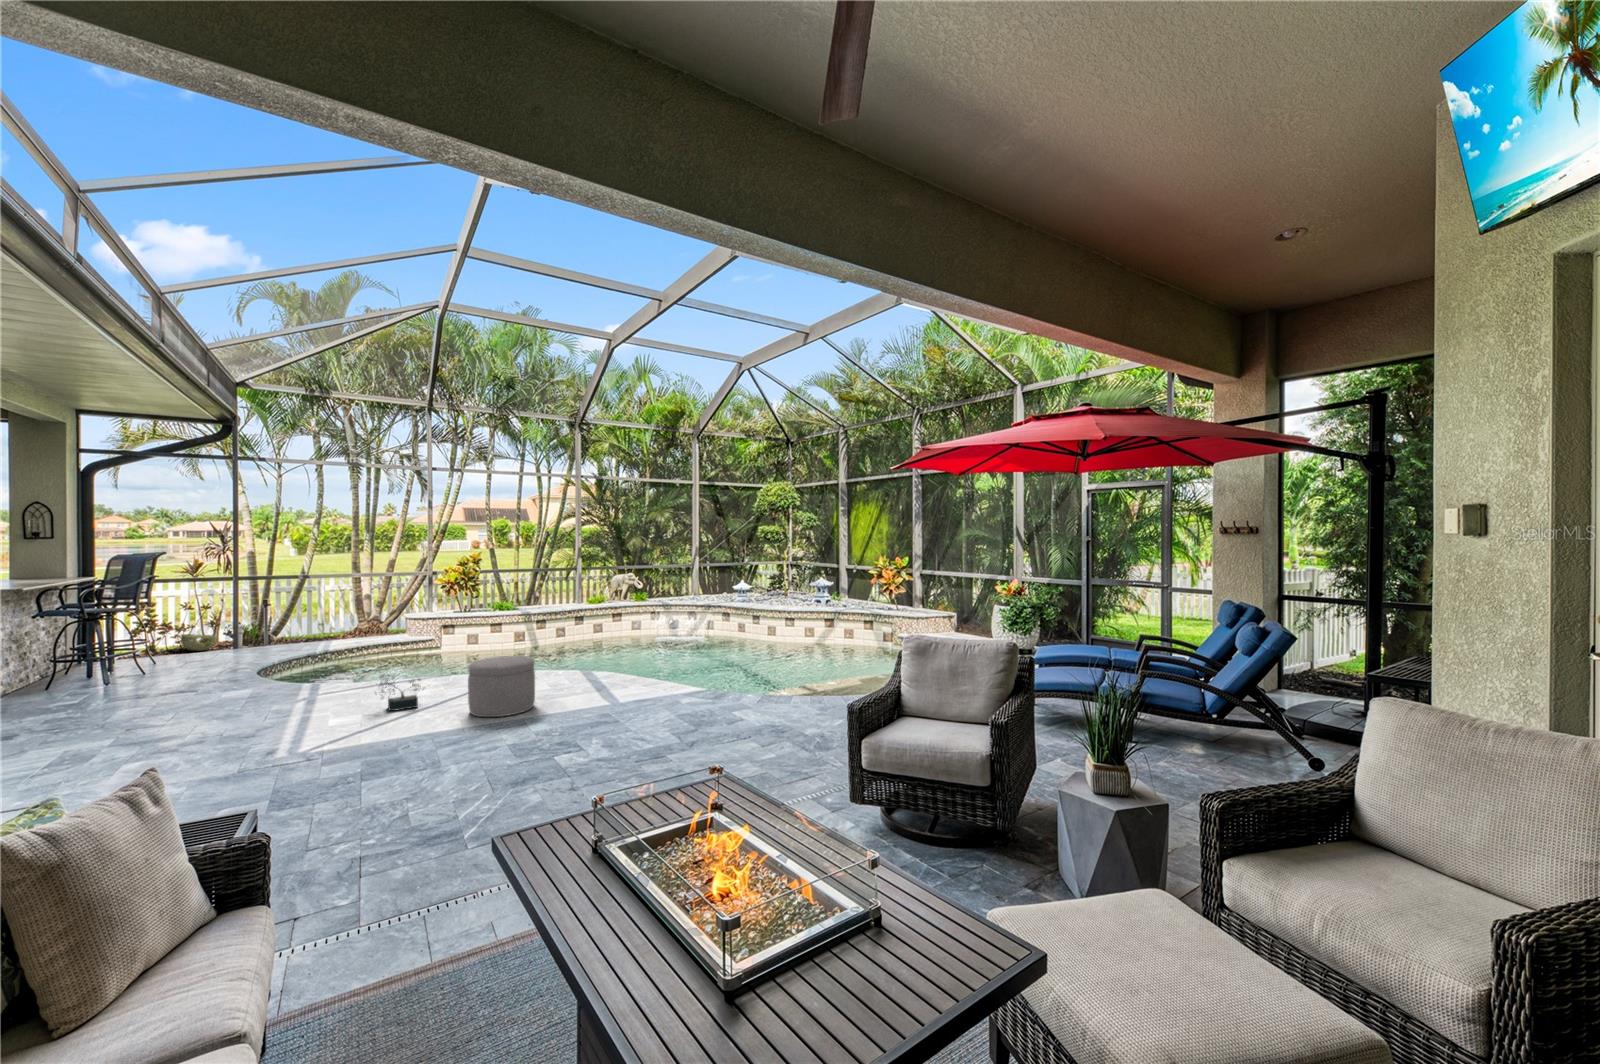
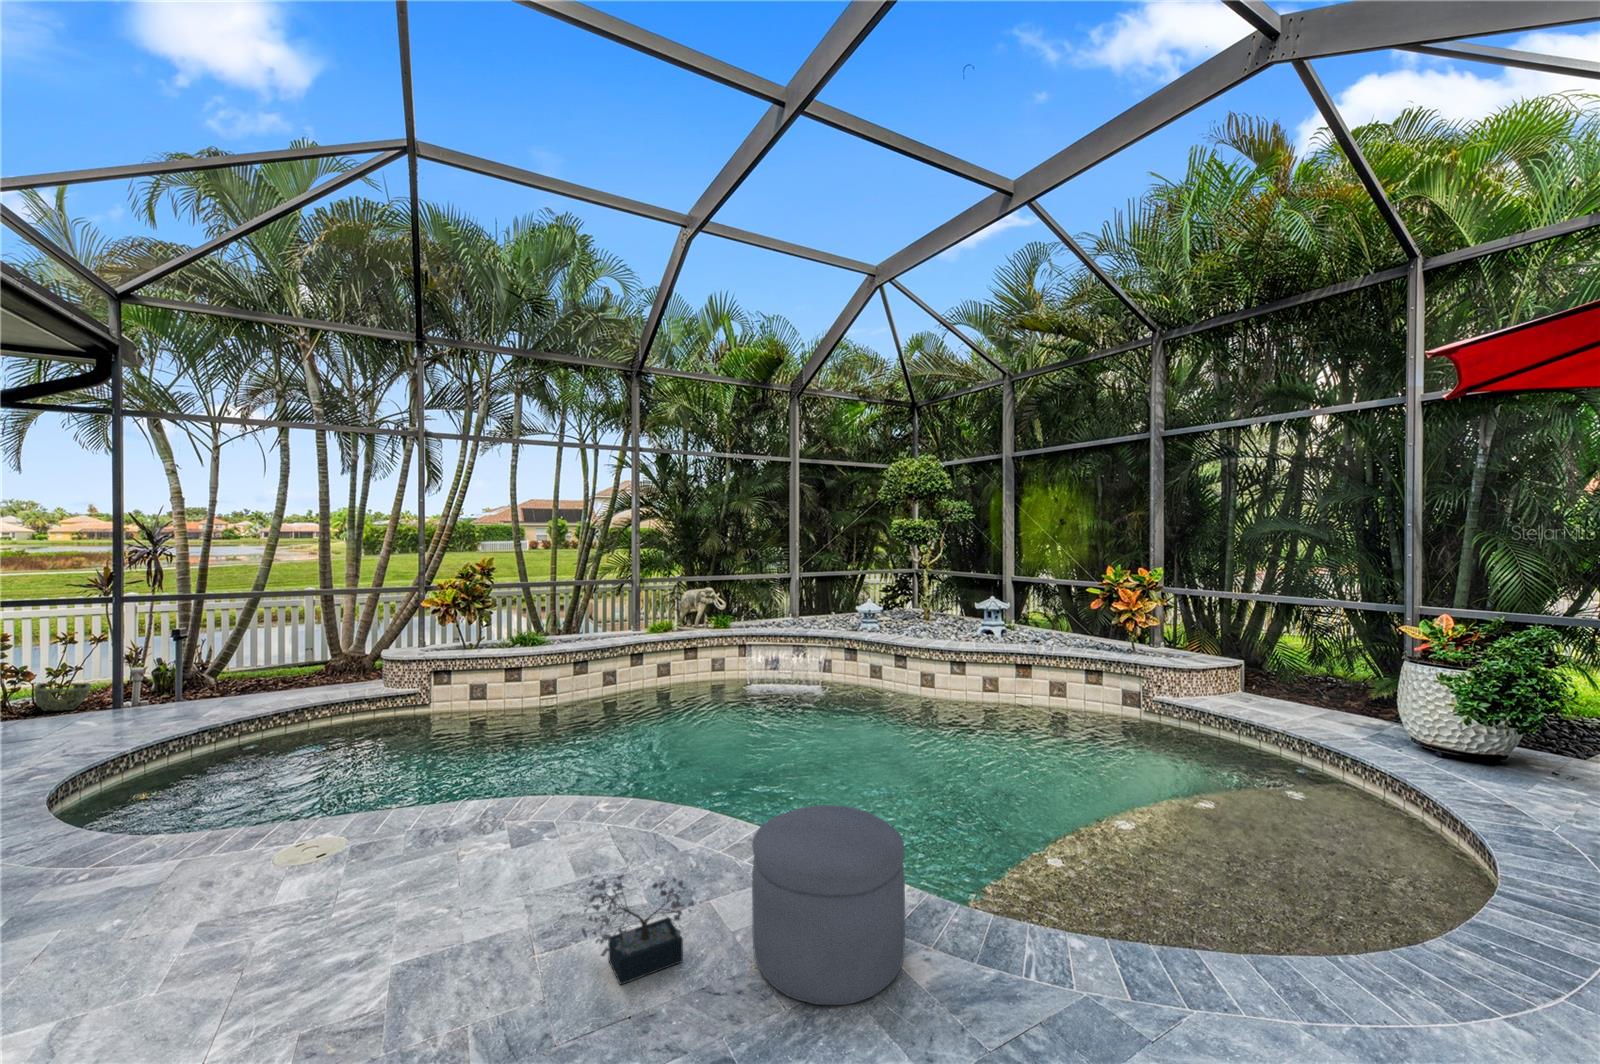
ottoman: present [468,656,535,717] -> present [752,805,905,1005]
decorative plant: present [376,674,420,711] -> present [581,875,694,984]

